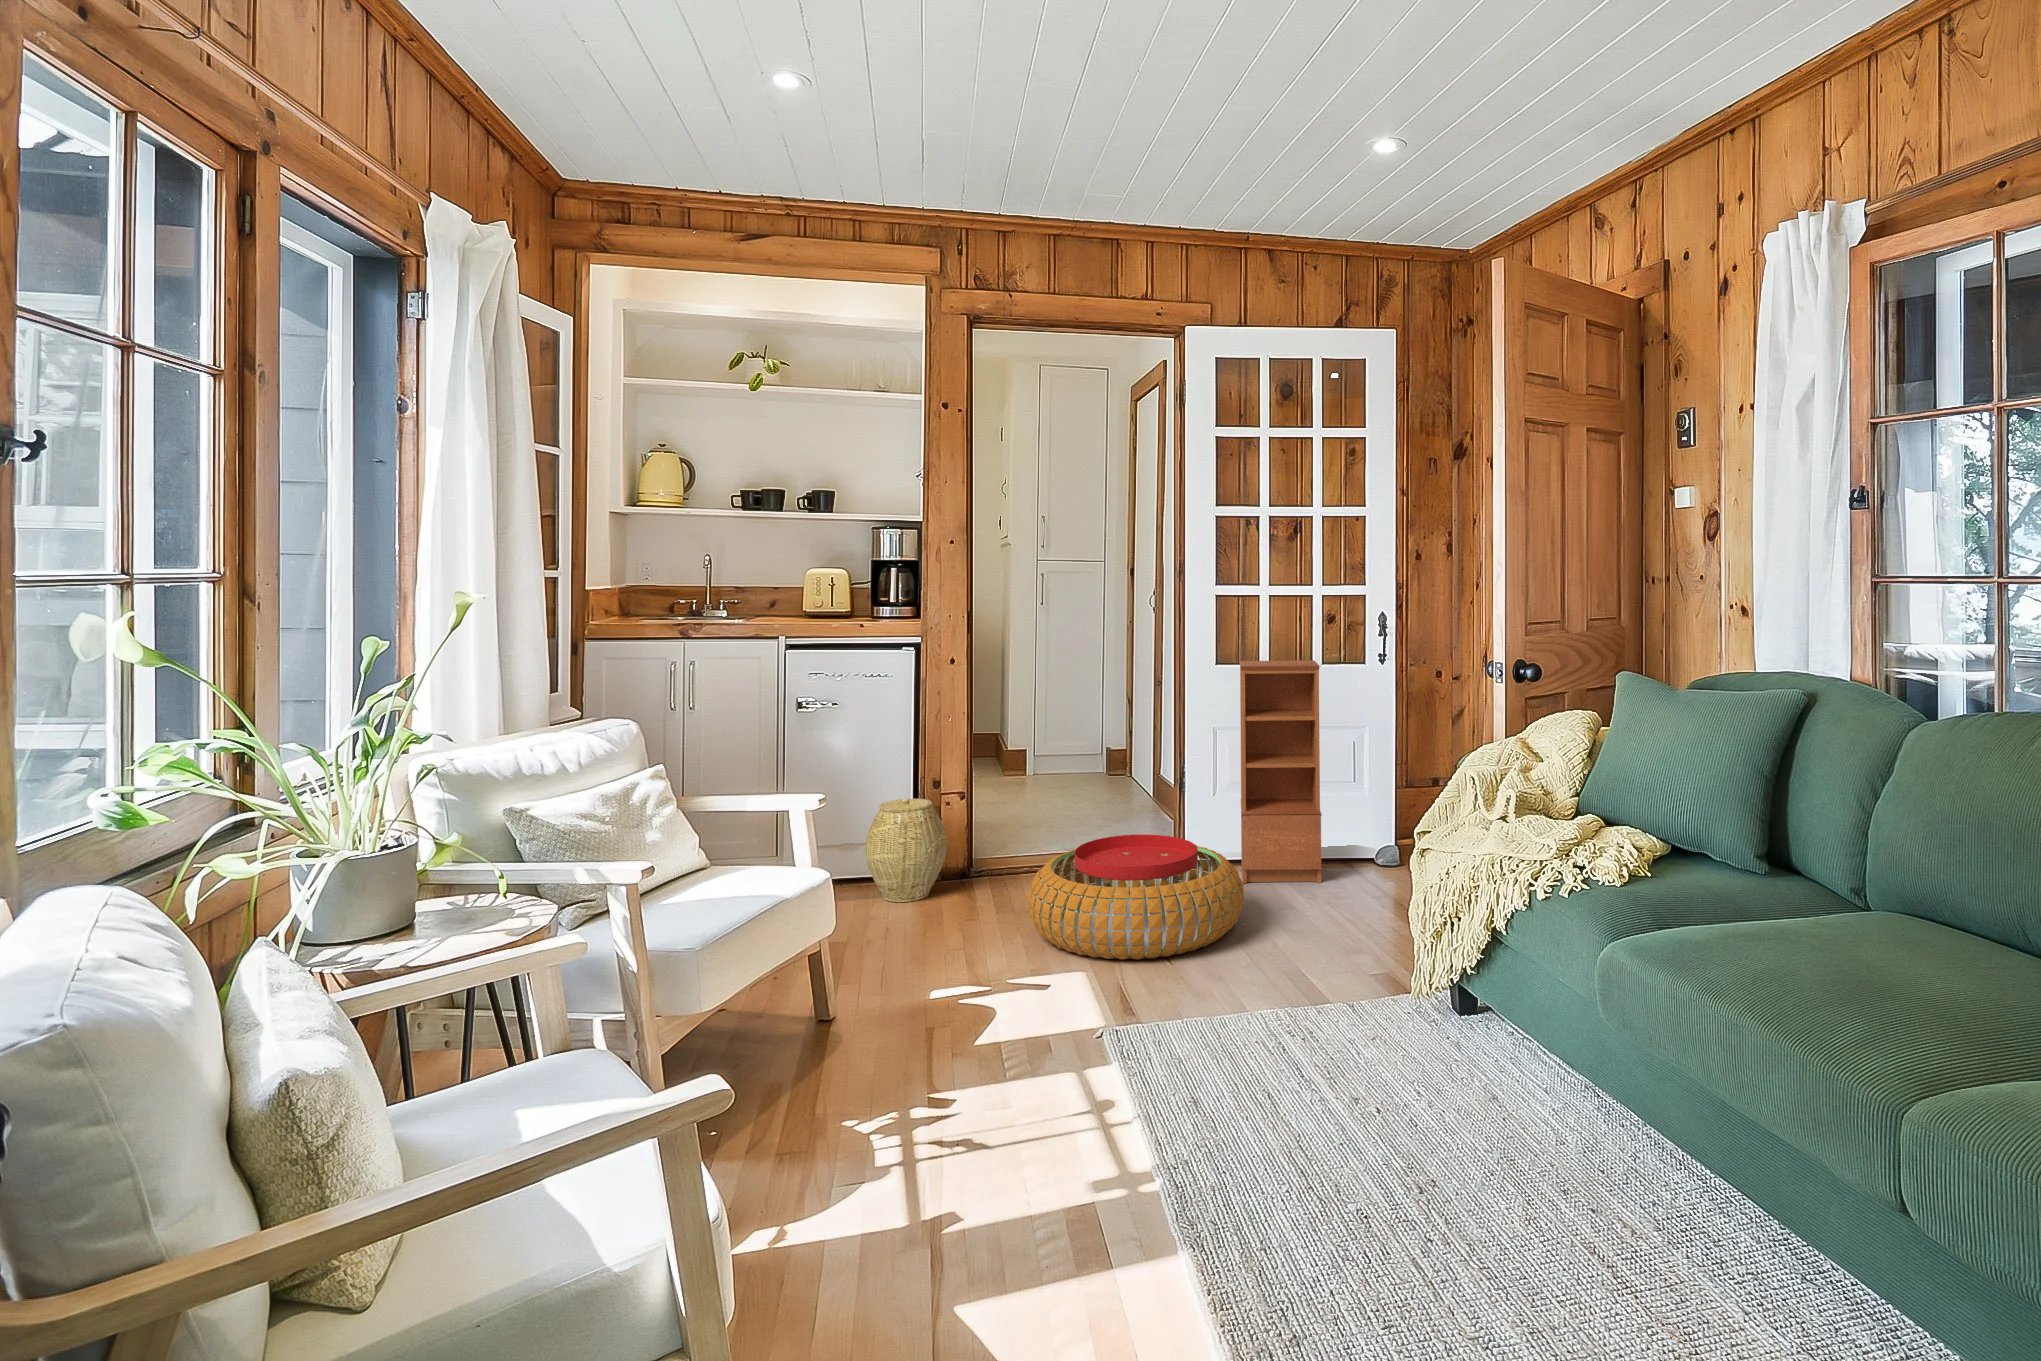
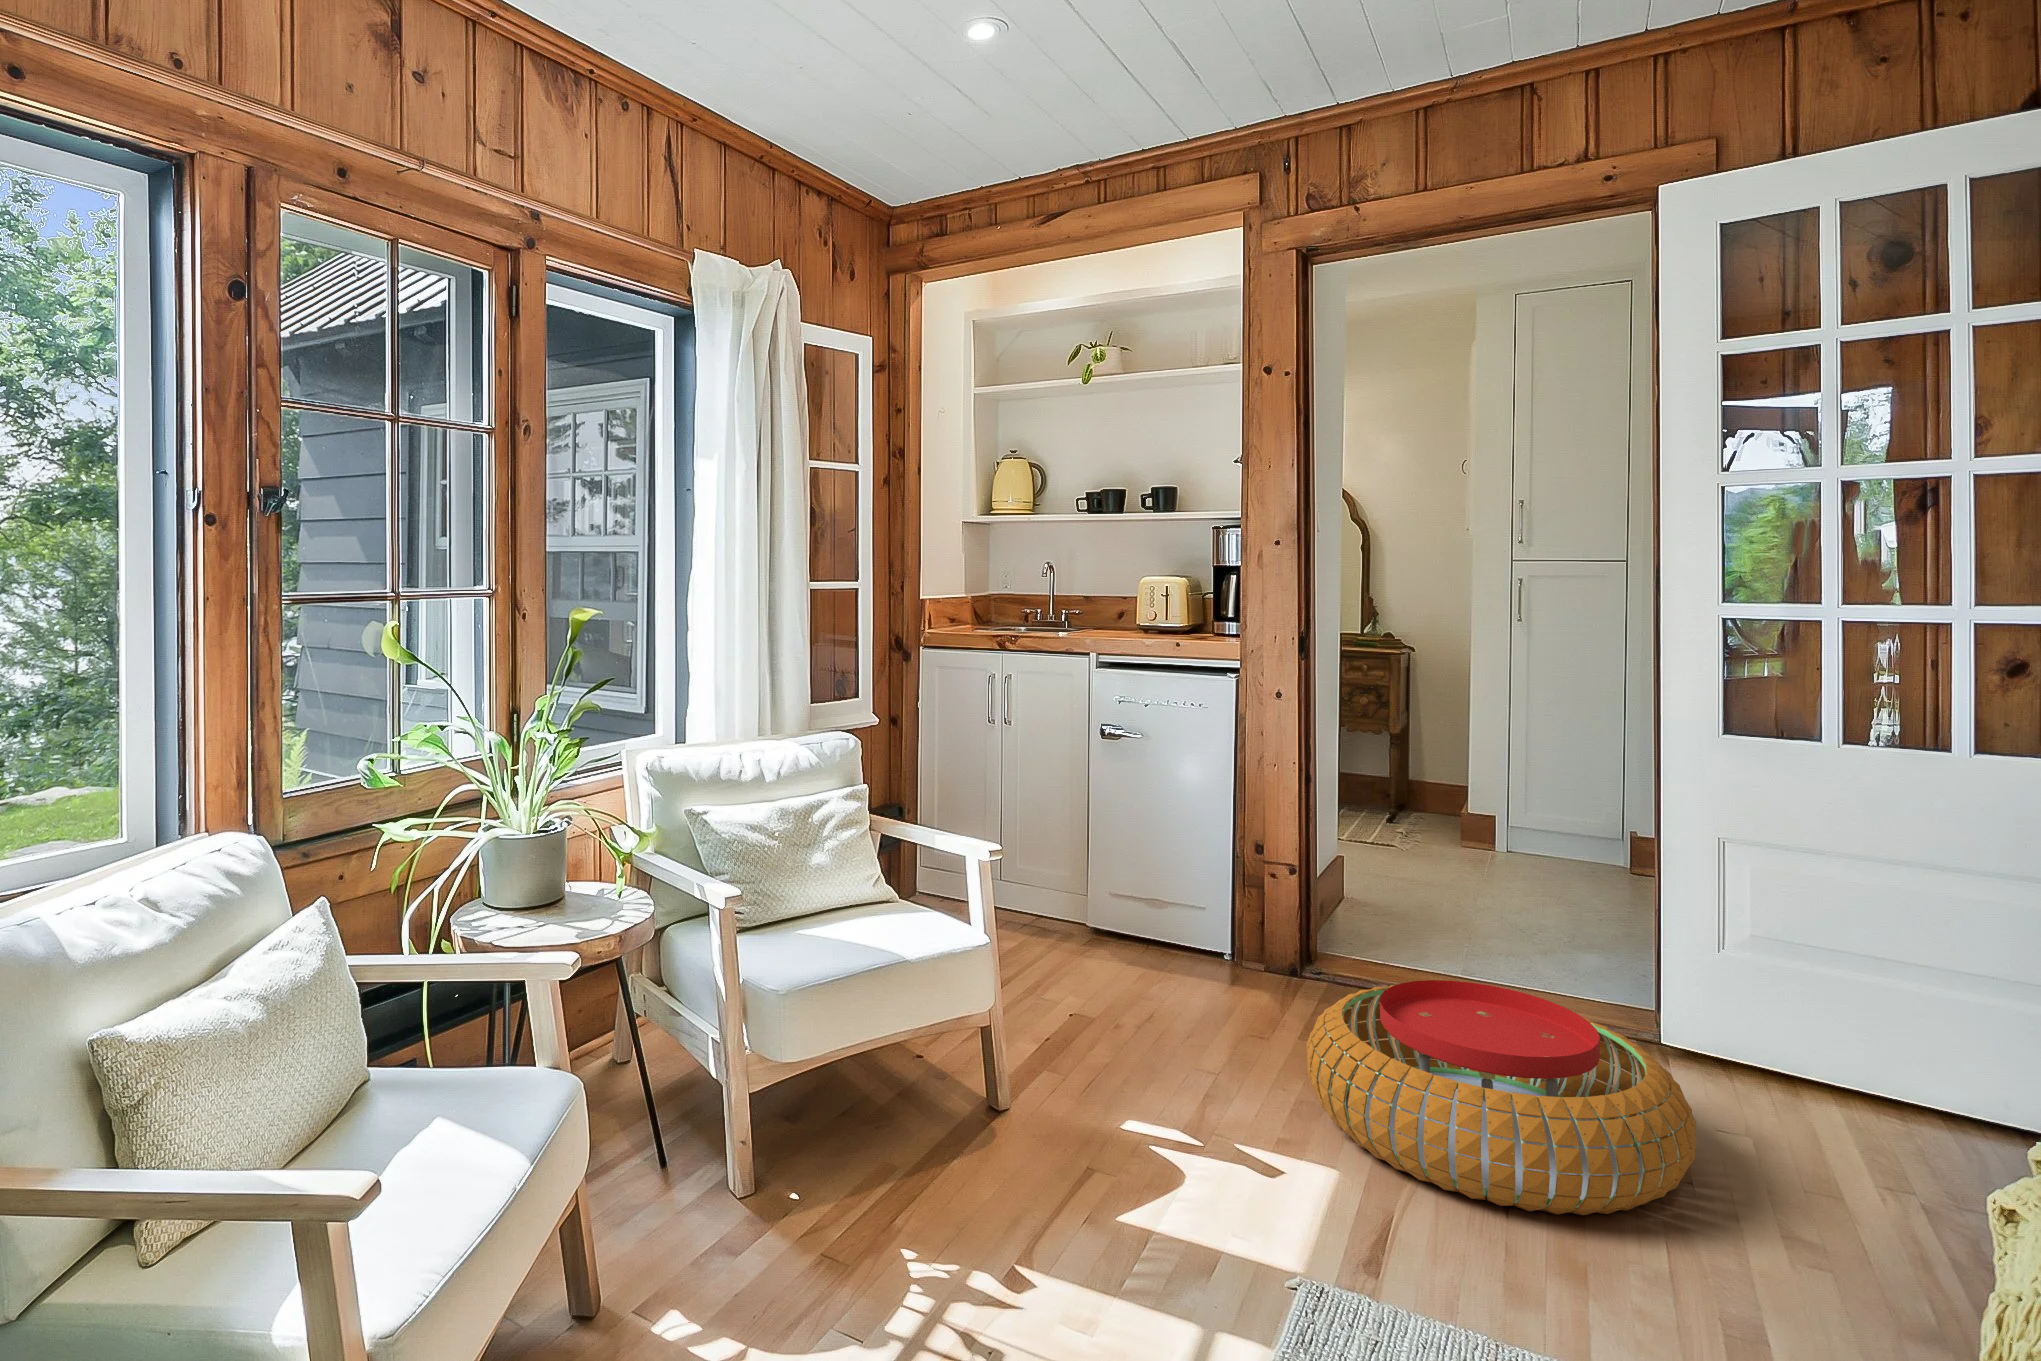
bookcase: present [1240,660,1322,883] -> none [1744,739,1957,1179]
woven basket: present [865,798,947,902] -> none [1161,859,1262,989]

